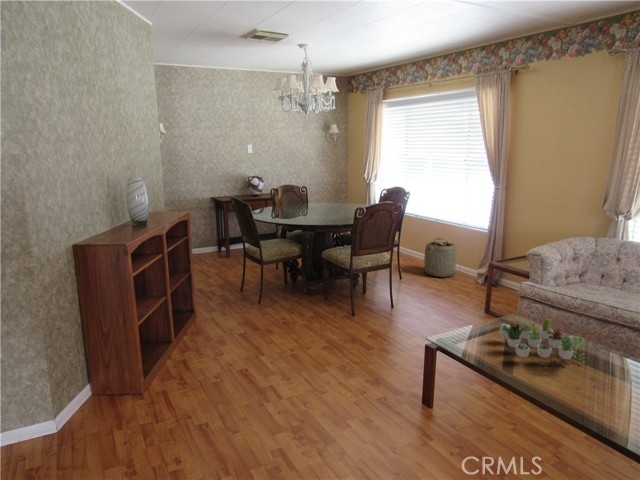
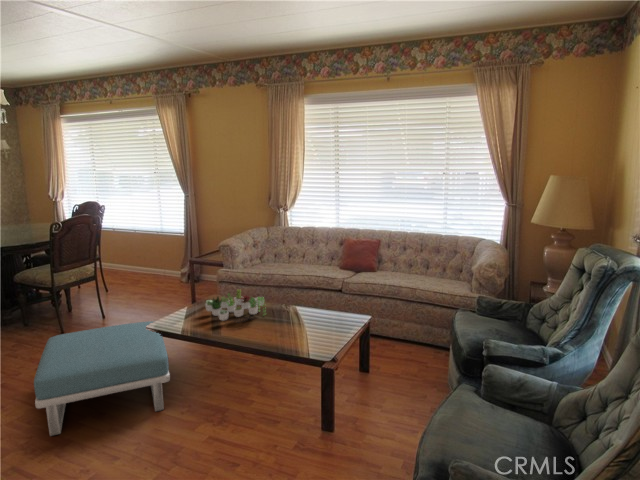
basket: present [424,238,456,277] -> none [130,247,162,284]
footstool: none [311,322,445,444] -> present [34,321,170,436]

